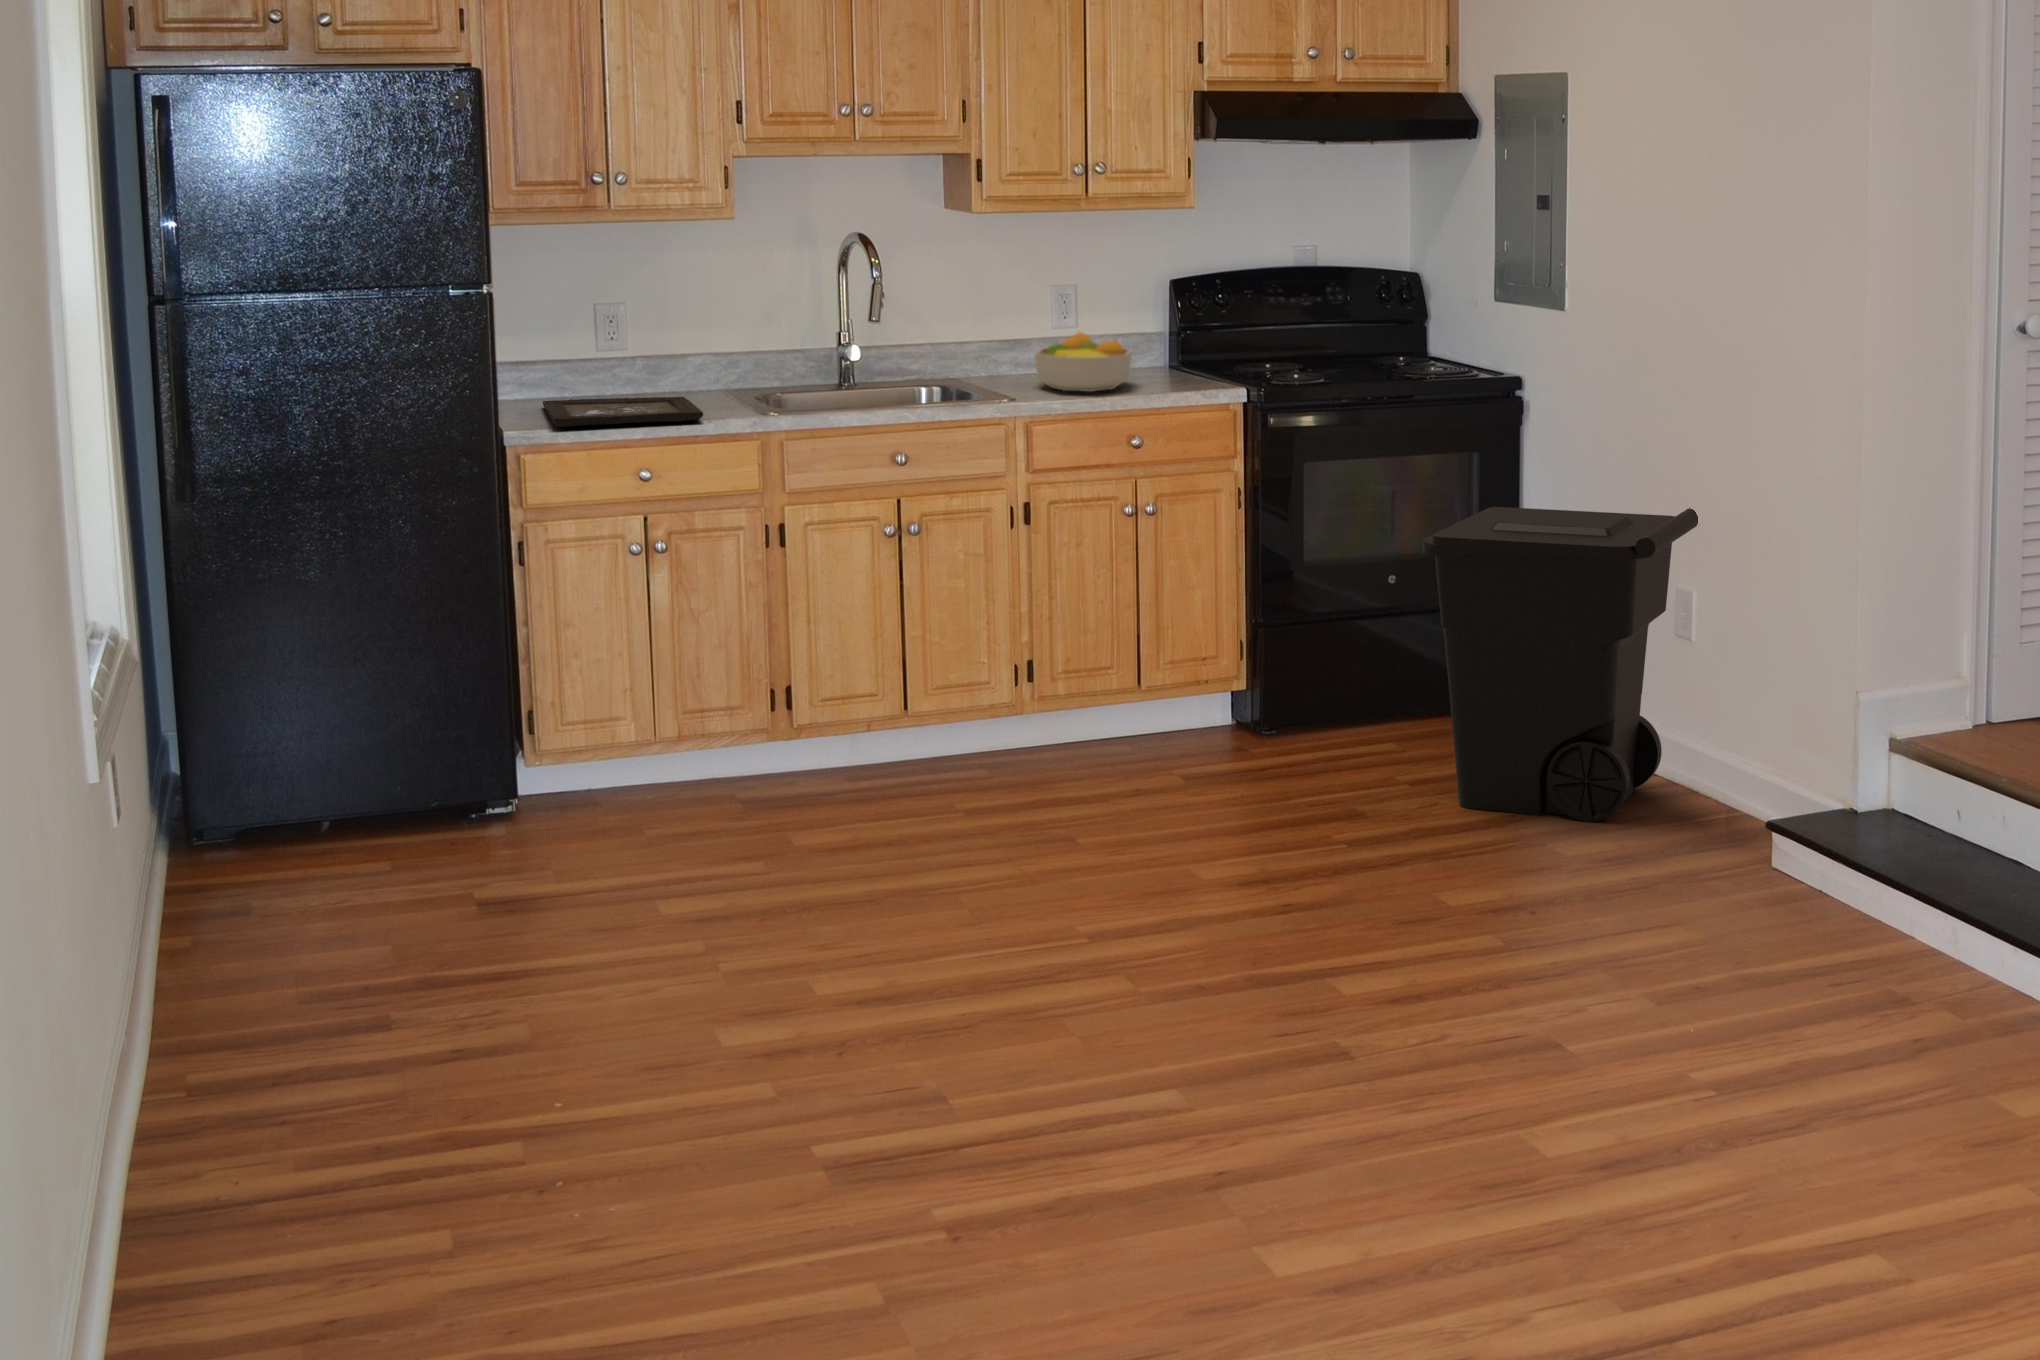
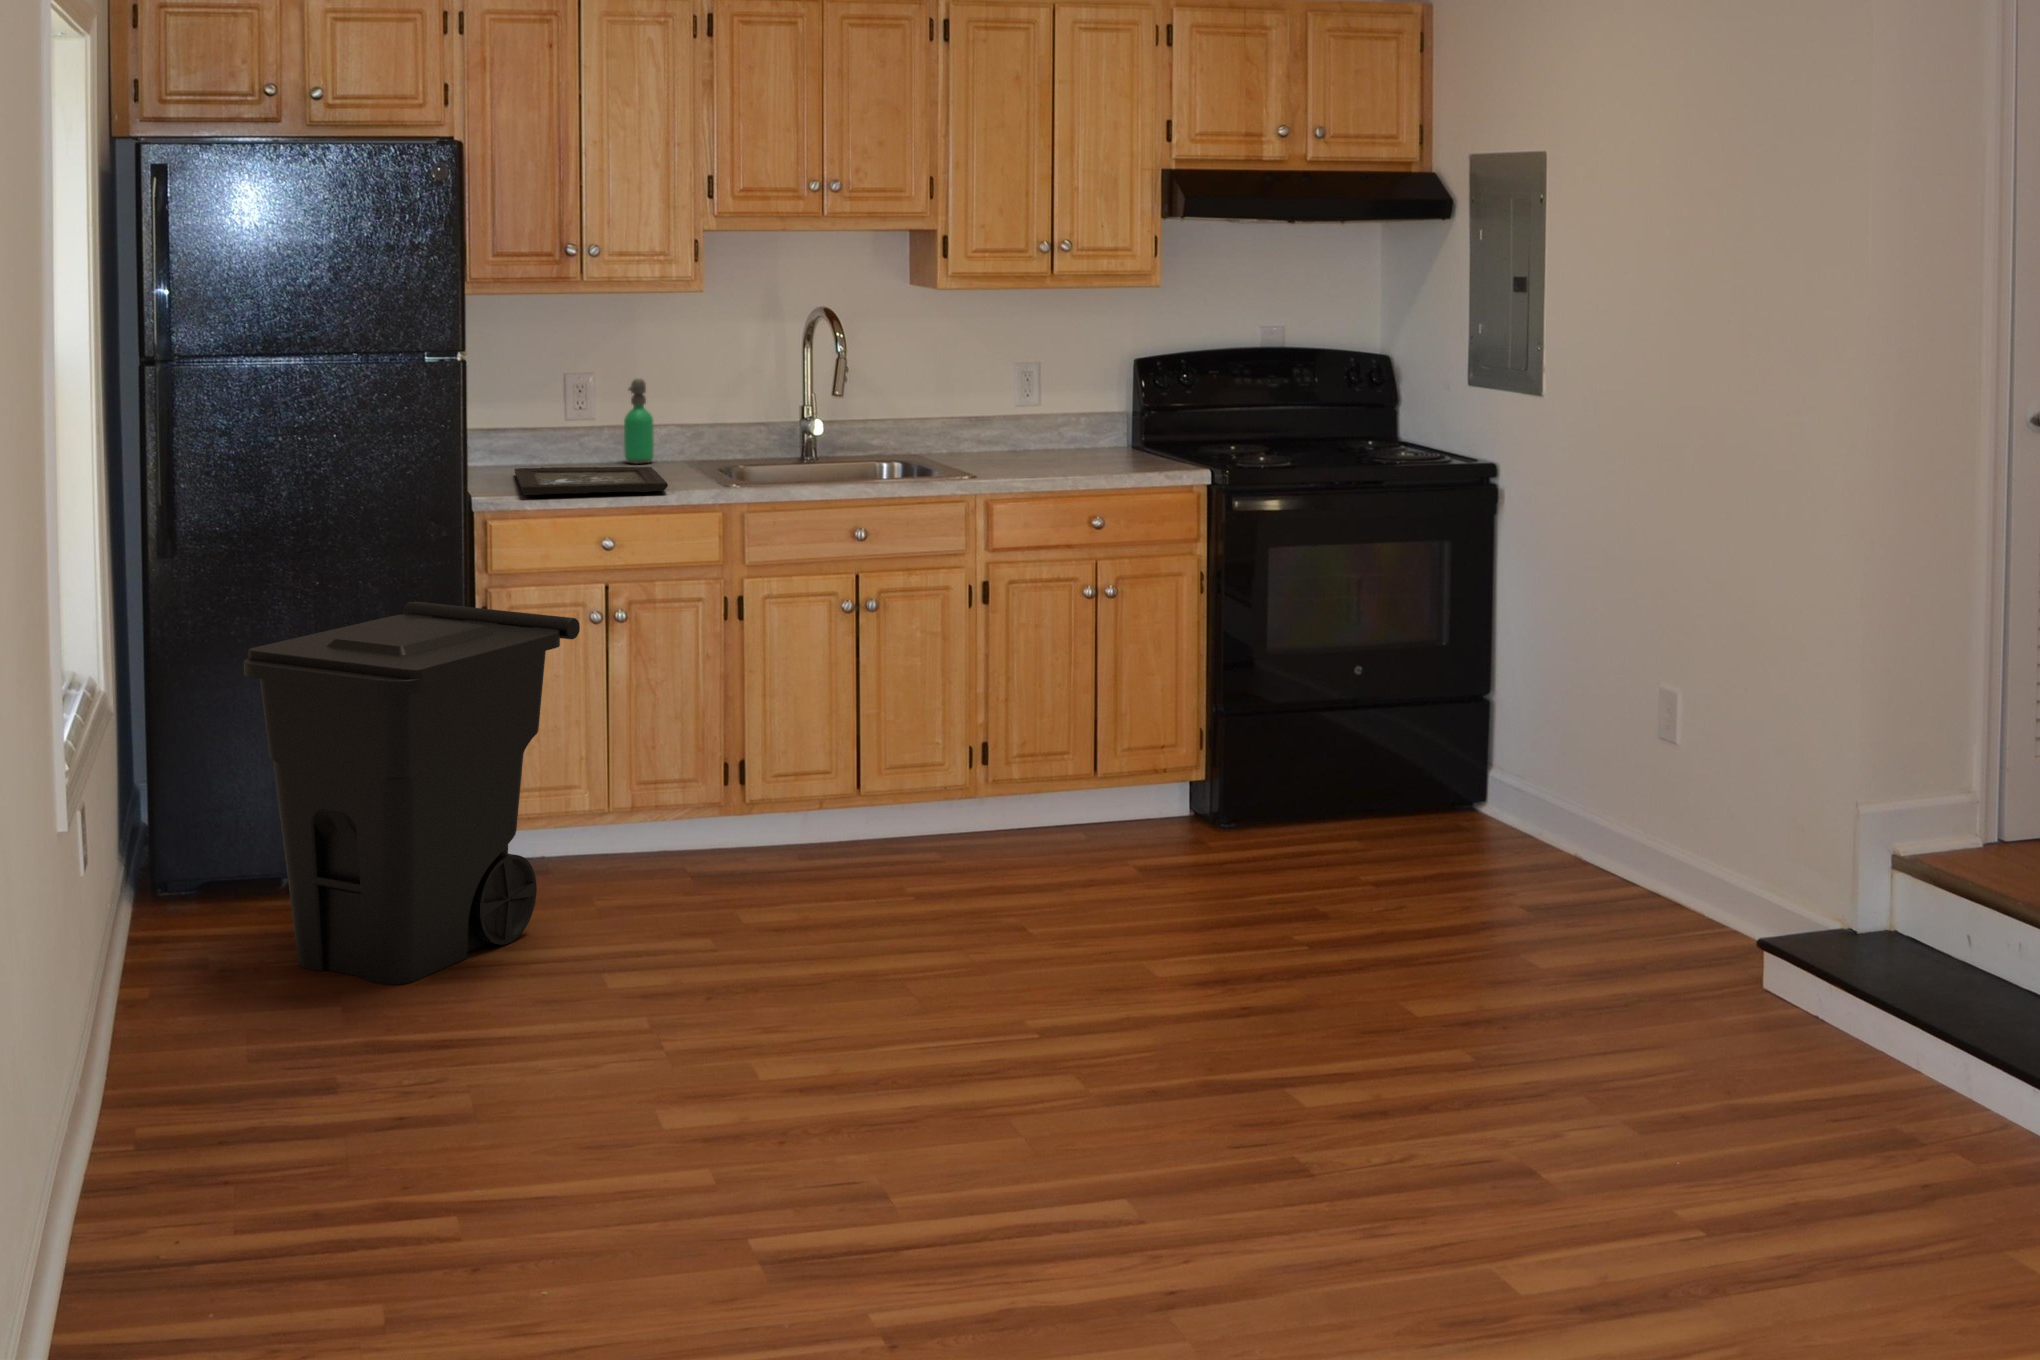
soap dispenser: none [654,308,686,394] -> present [624,379,654,464]
fruit bowl: present [1035,332,1132,392] -> none [996,409,1094,470]
trash can: present [1423,507,1698,822] -> present [244,602,580,985]

